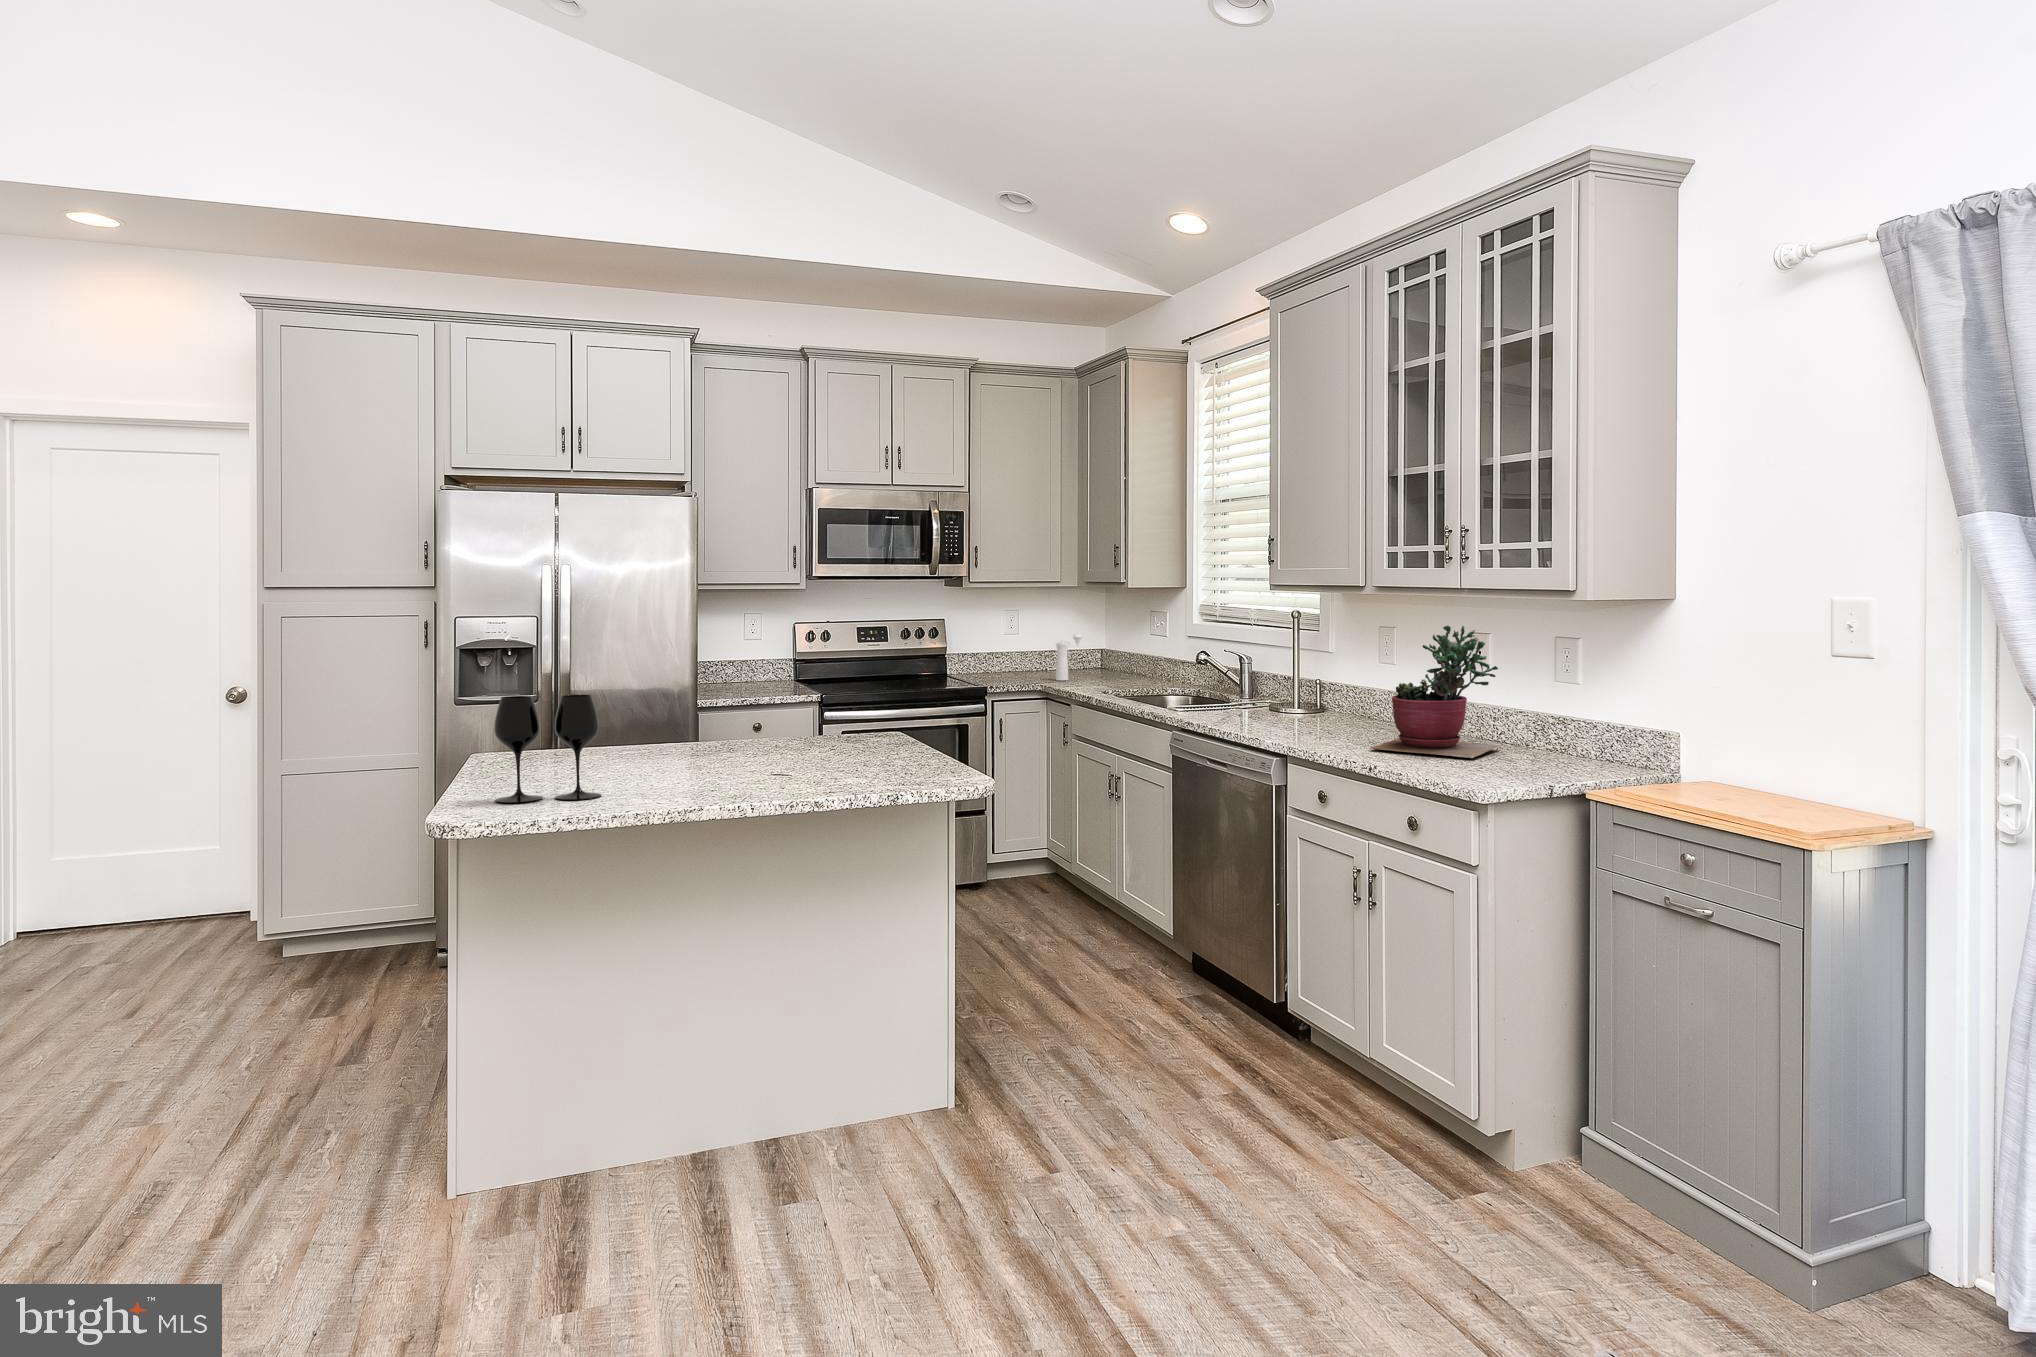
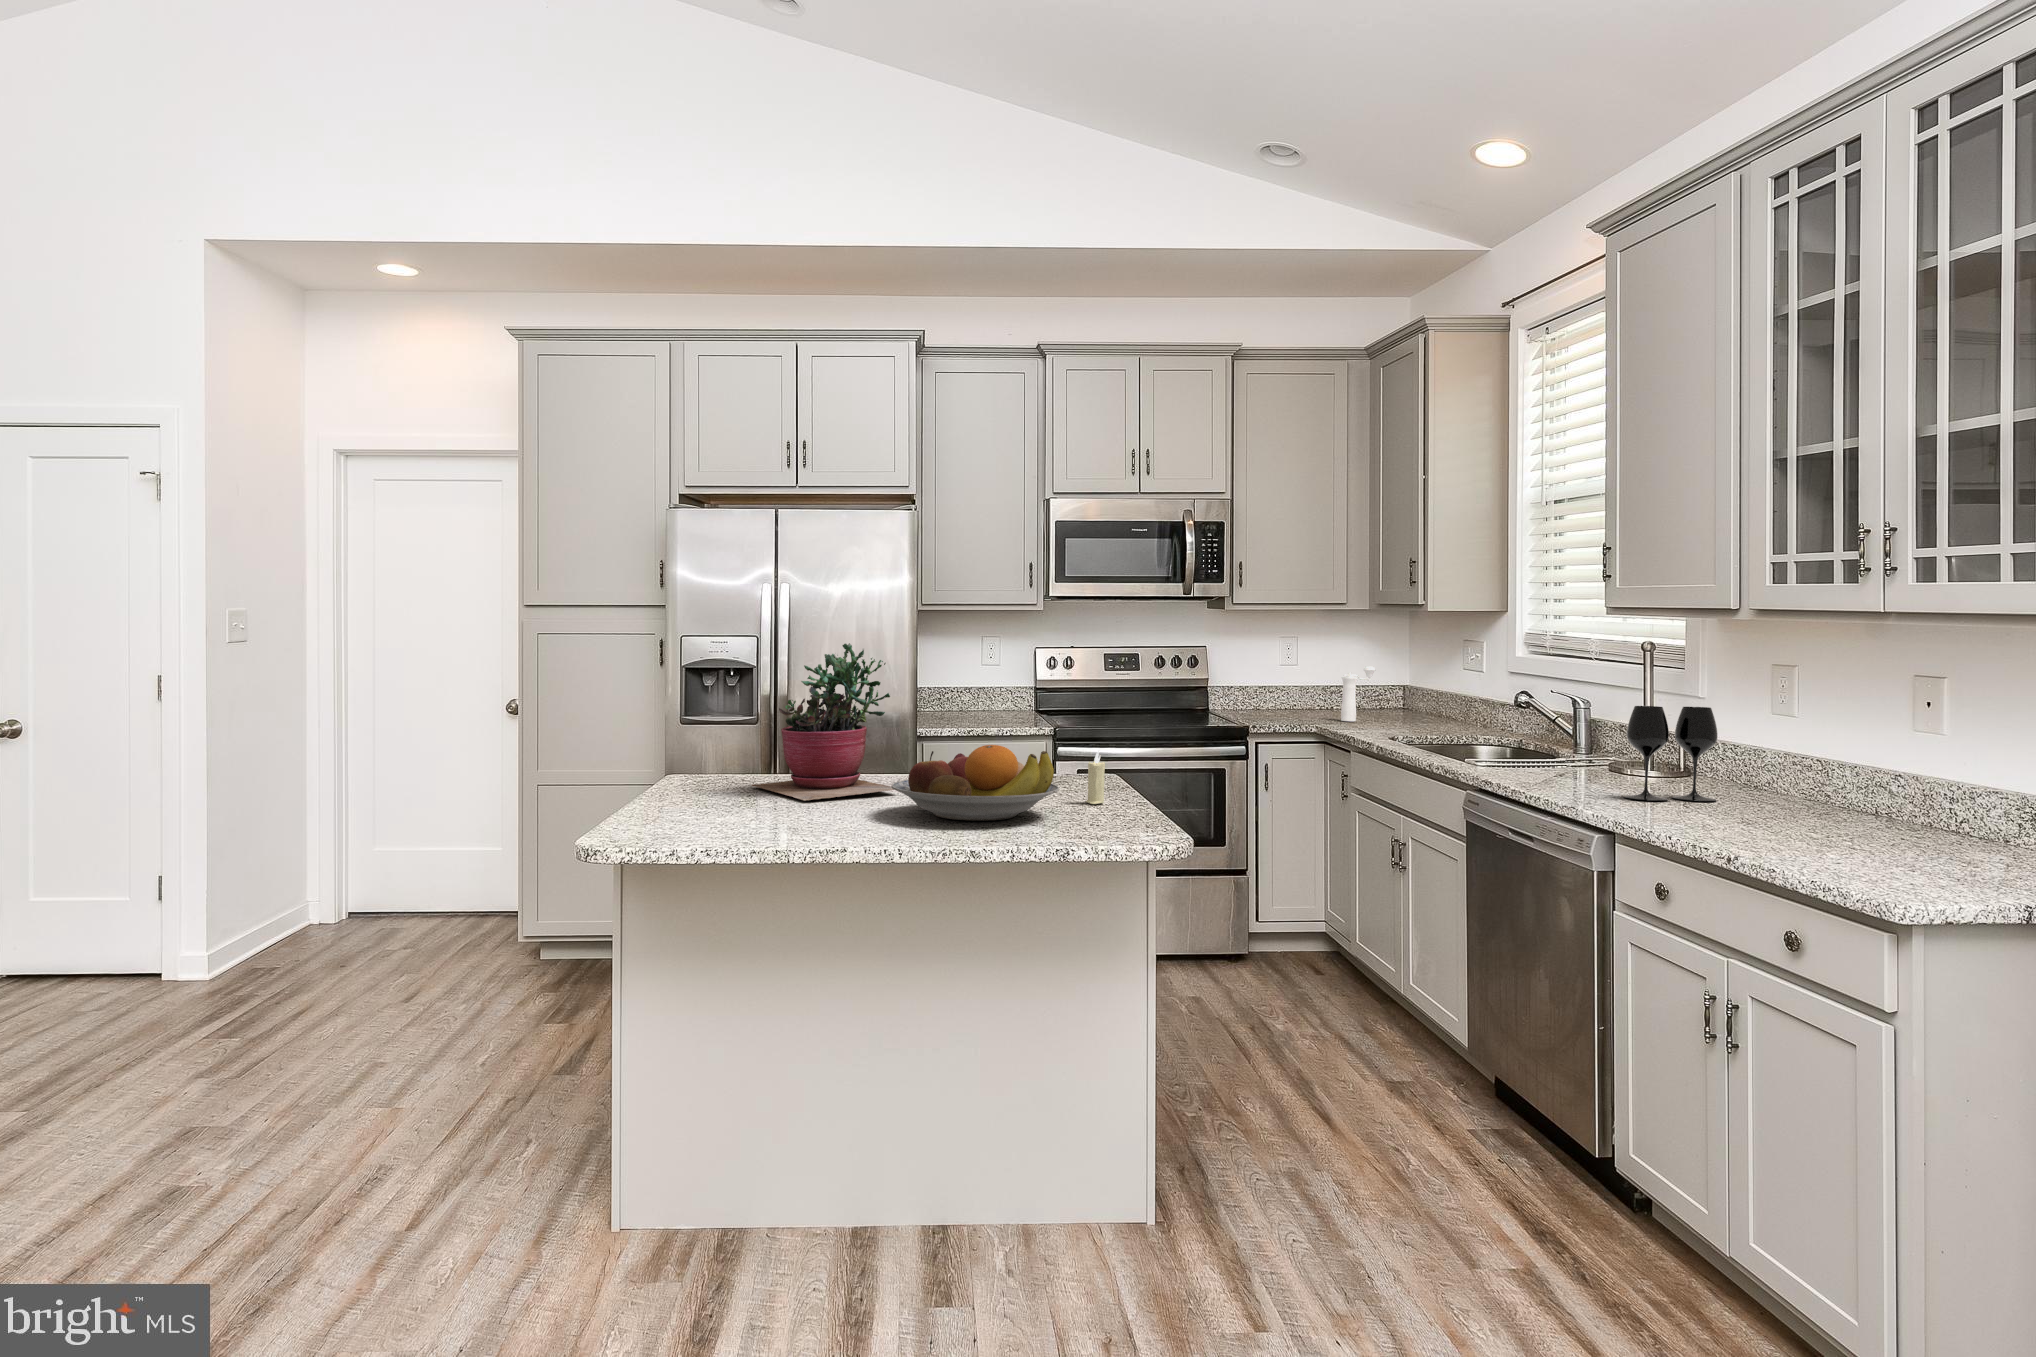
succulent plant: present [1370,626,1500,758] -> present [752,643,894,801]
wine glass: present [494,695,601,803] -> present [1624,706,1717,801]
fruit bowl: none [724,712,868,776] -> present [892,745,1059,821]
candle: none [882,712,898,757] -> present [1086,750,1105,804]

